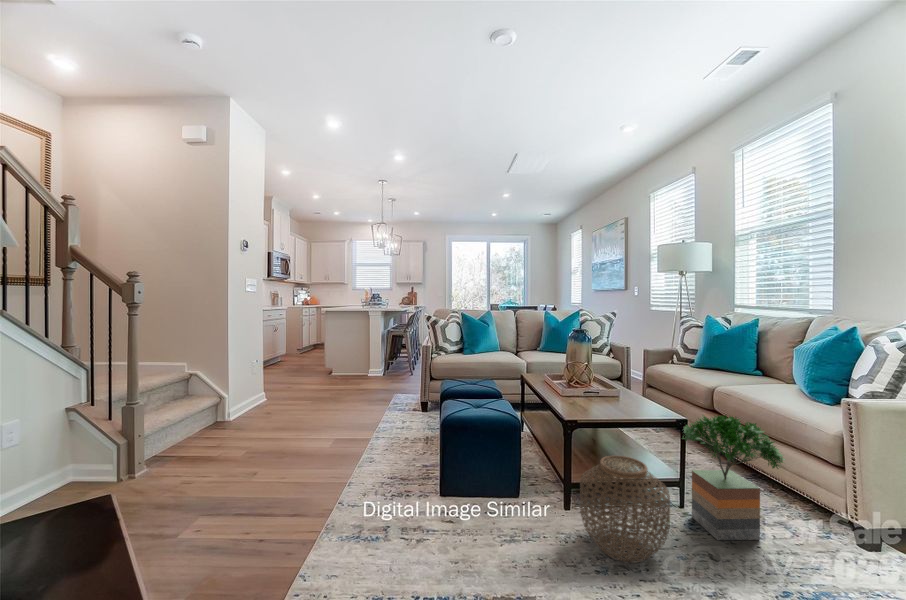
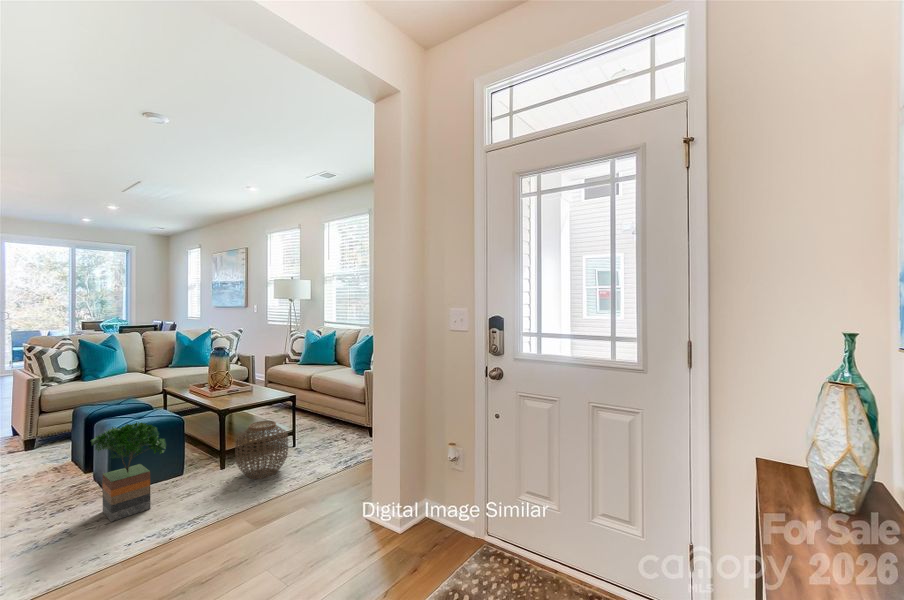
potted tree: present [683,415,785,540] -> present [91,422,166,522]

